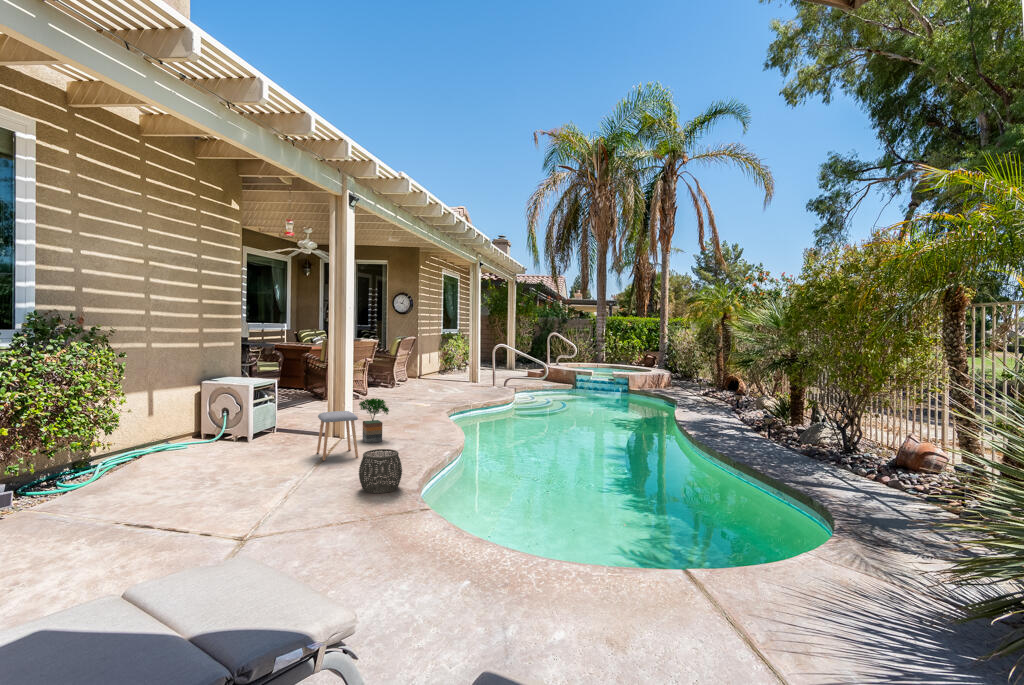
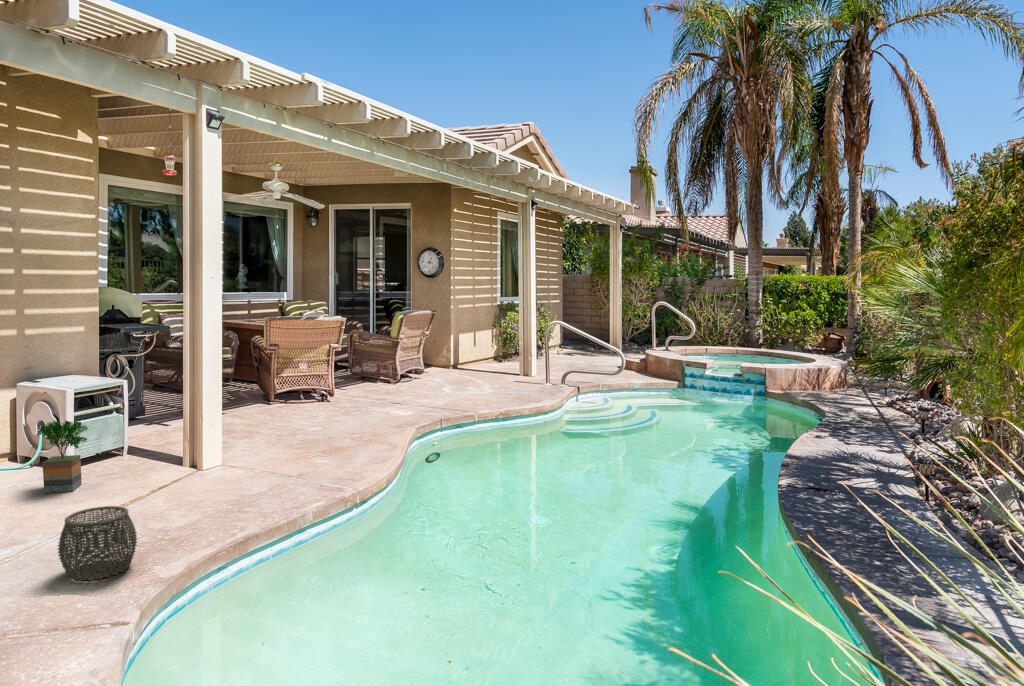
potted tree: present [359,398,389,443] -> present [38,420,88,493]
stool: present [317,411,358,461] -> none [104,434,172,510]

